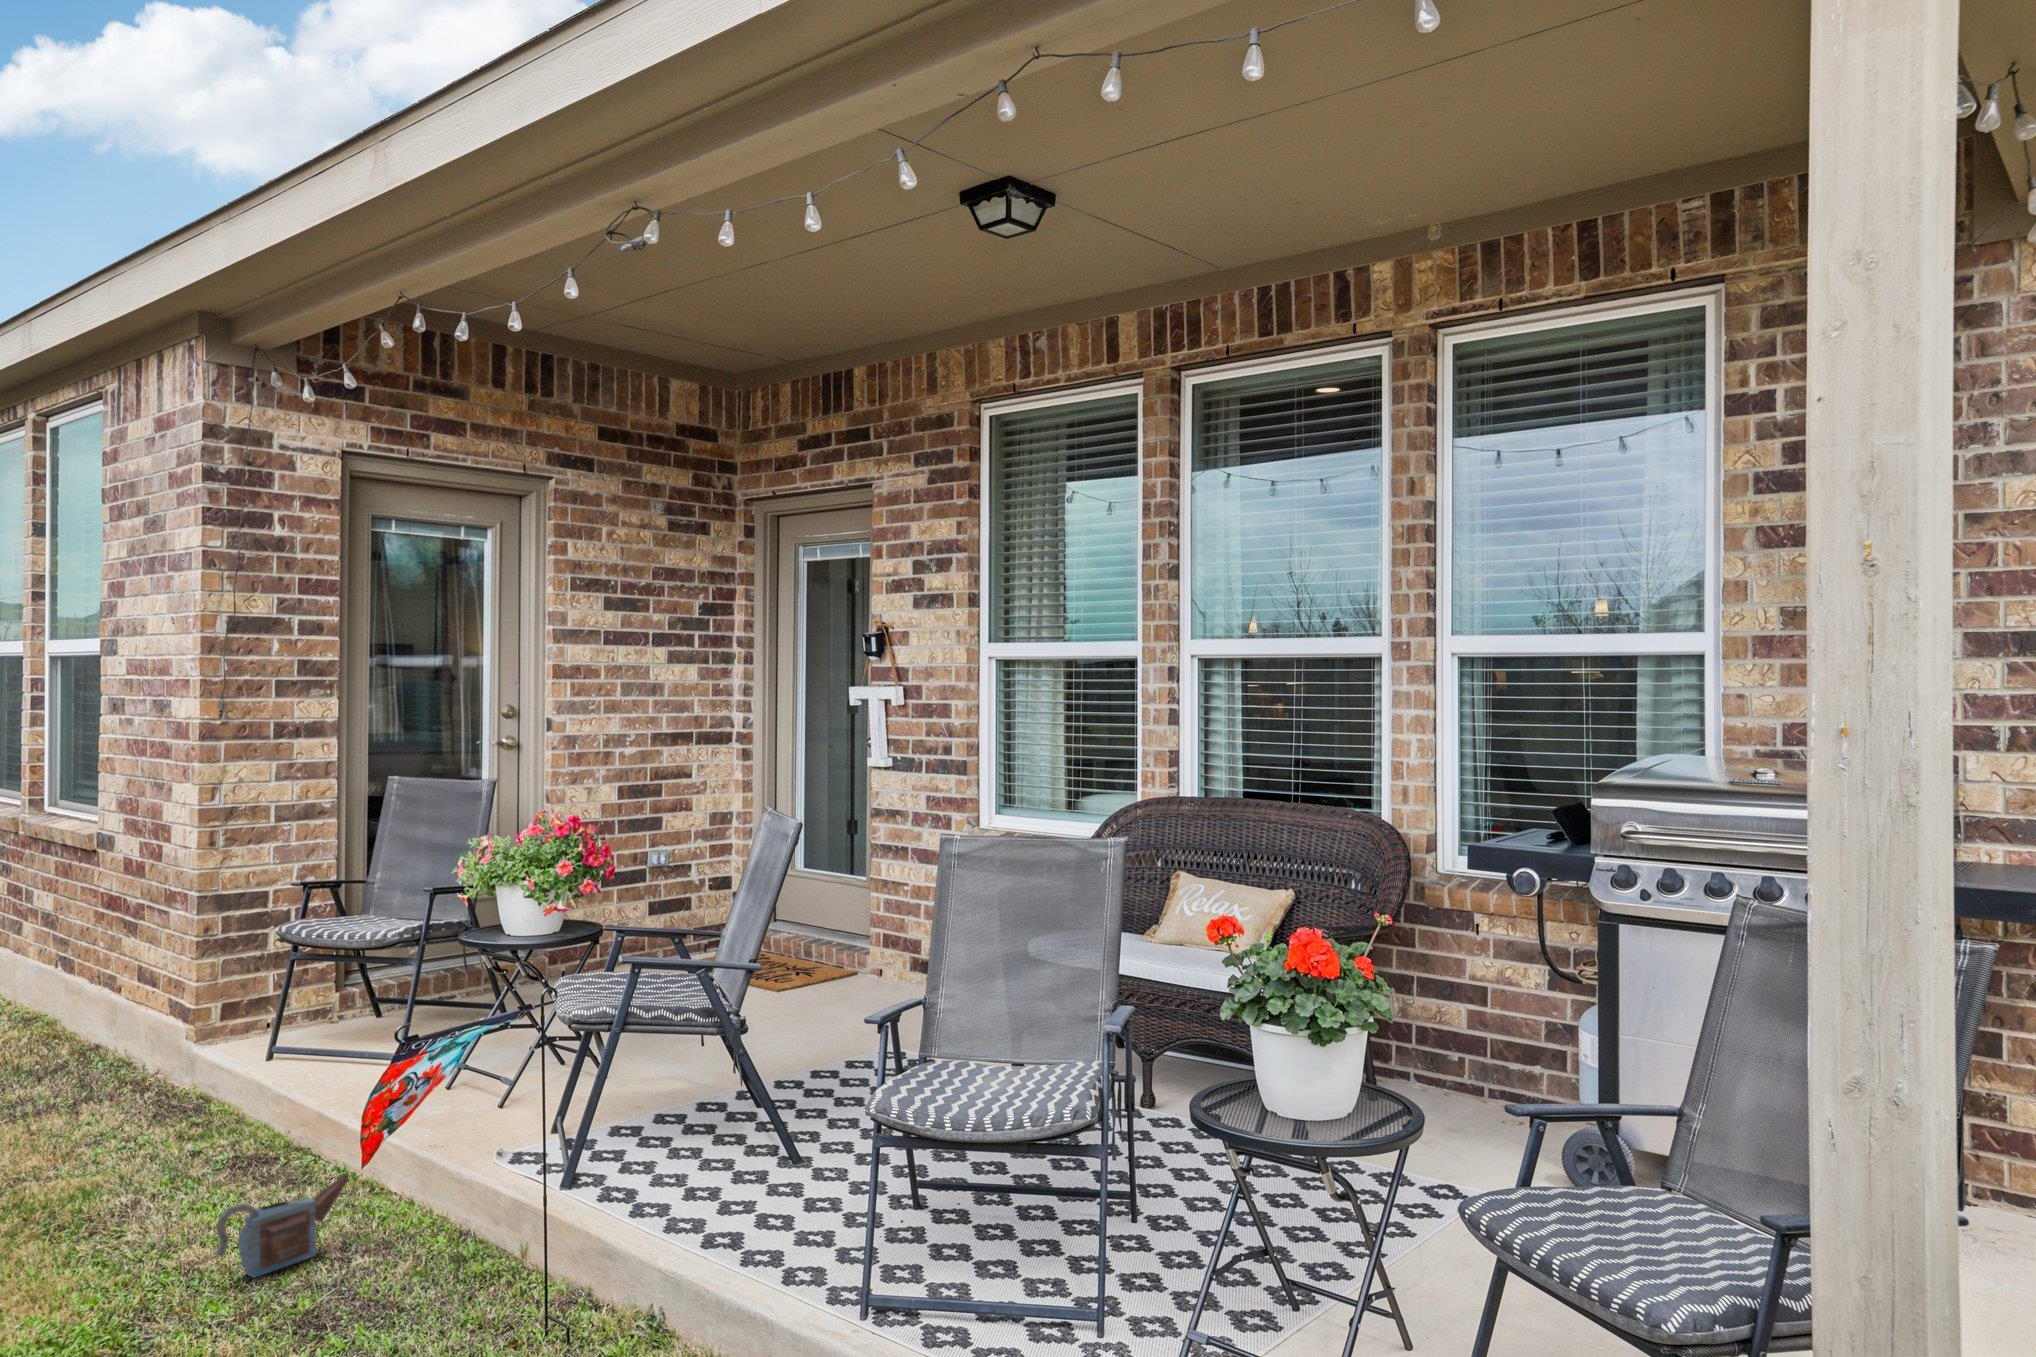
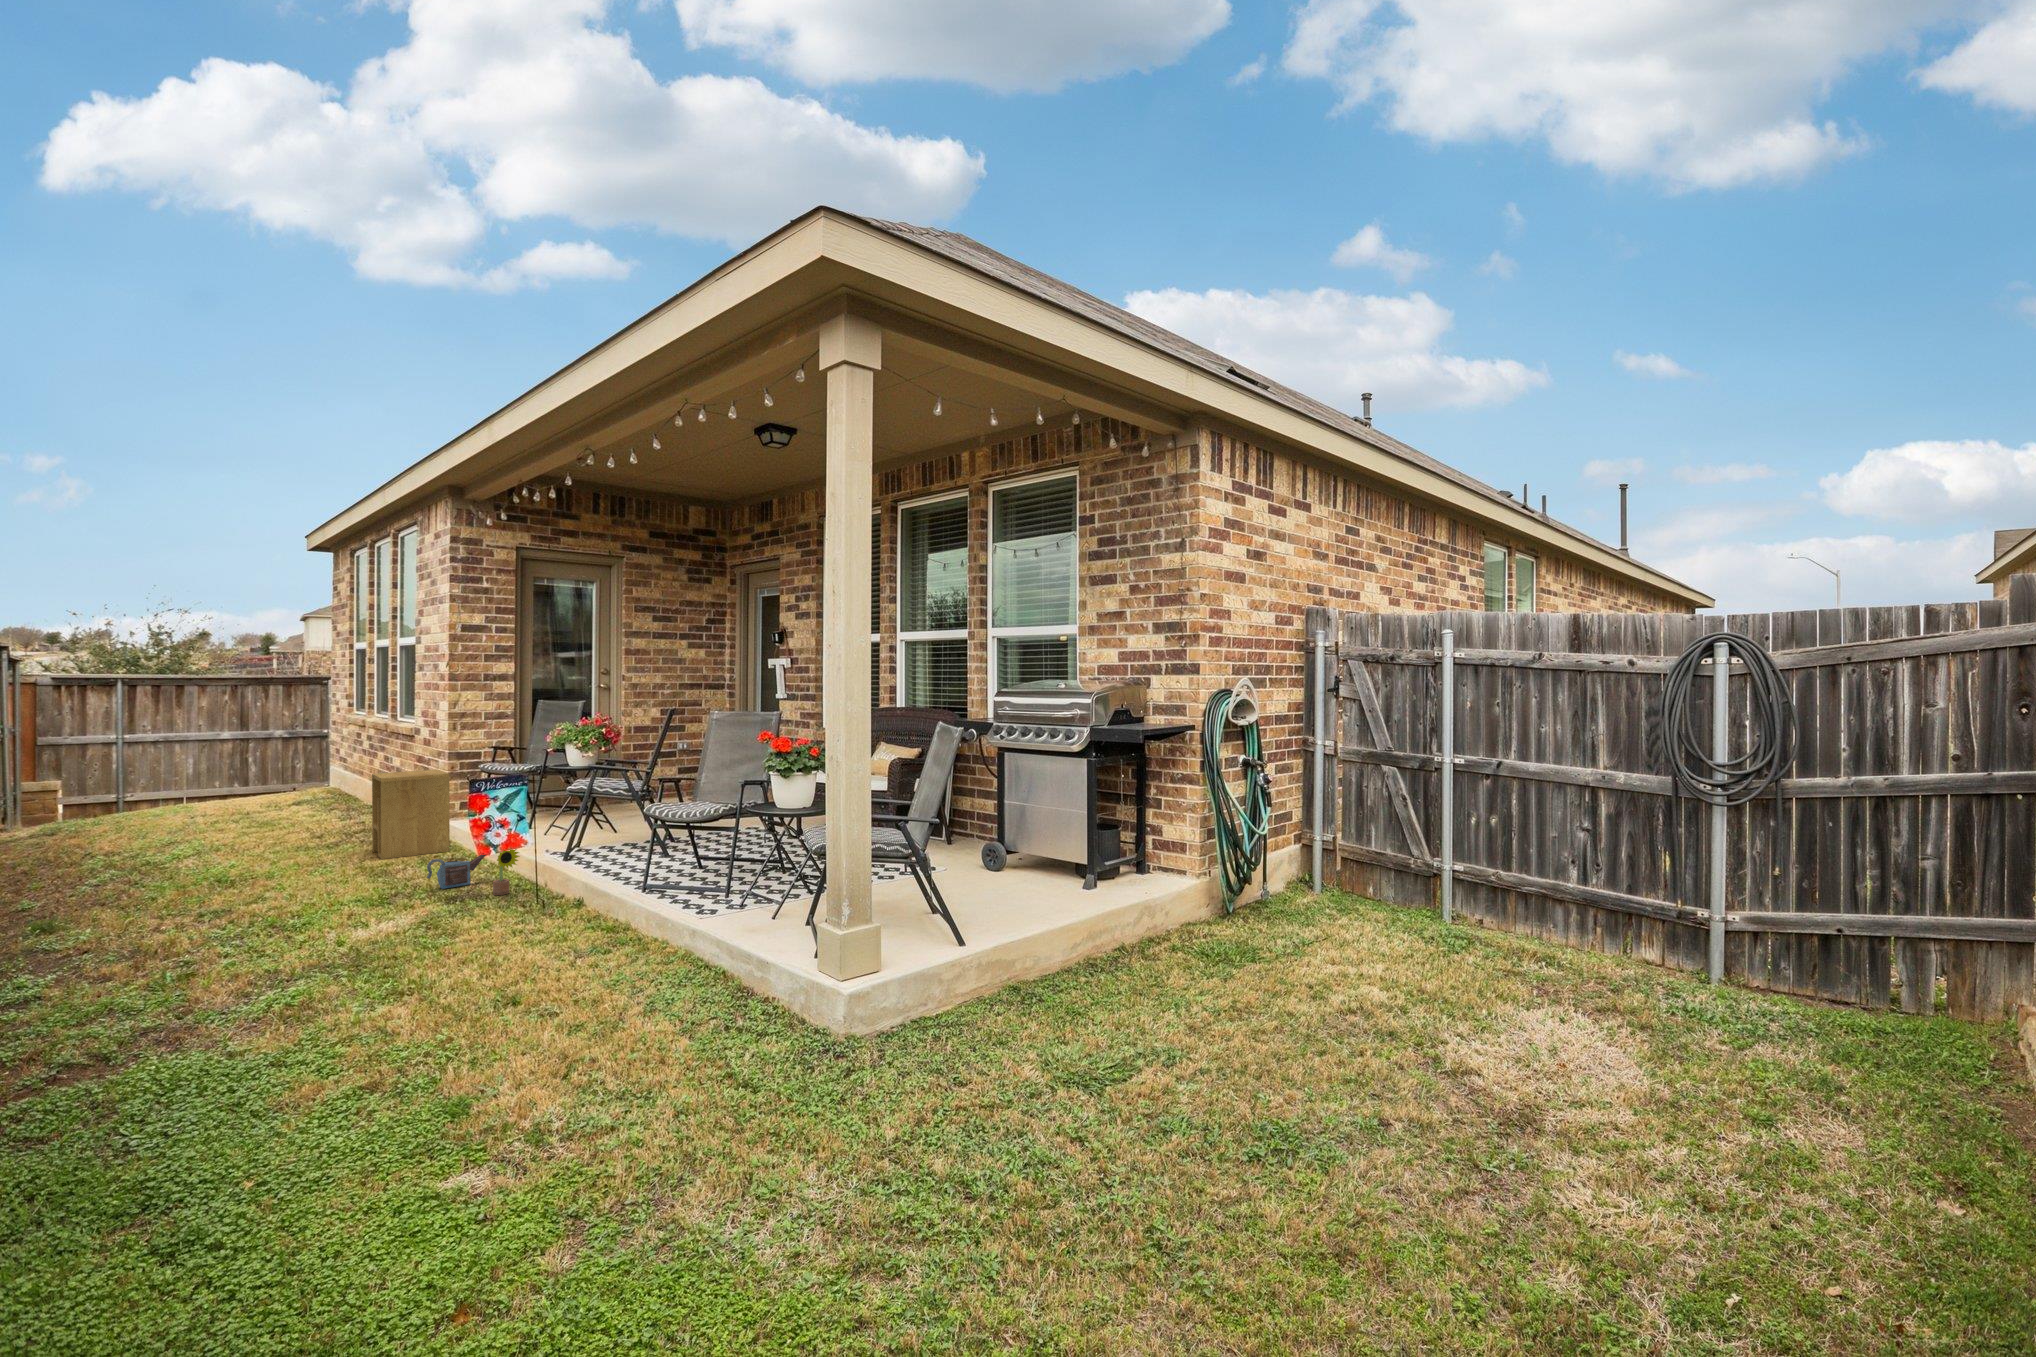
side table: none [25,938,209,1162] -> present [372,770,450,859]
decorative plant: none [394,1178,462,1301] -> present [493,849,520,895]

